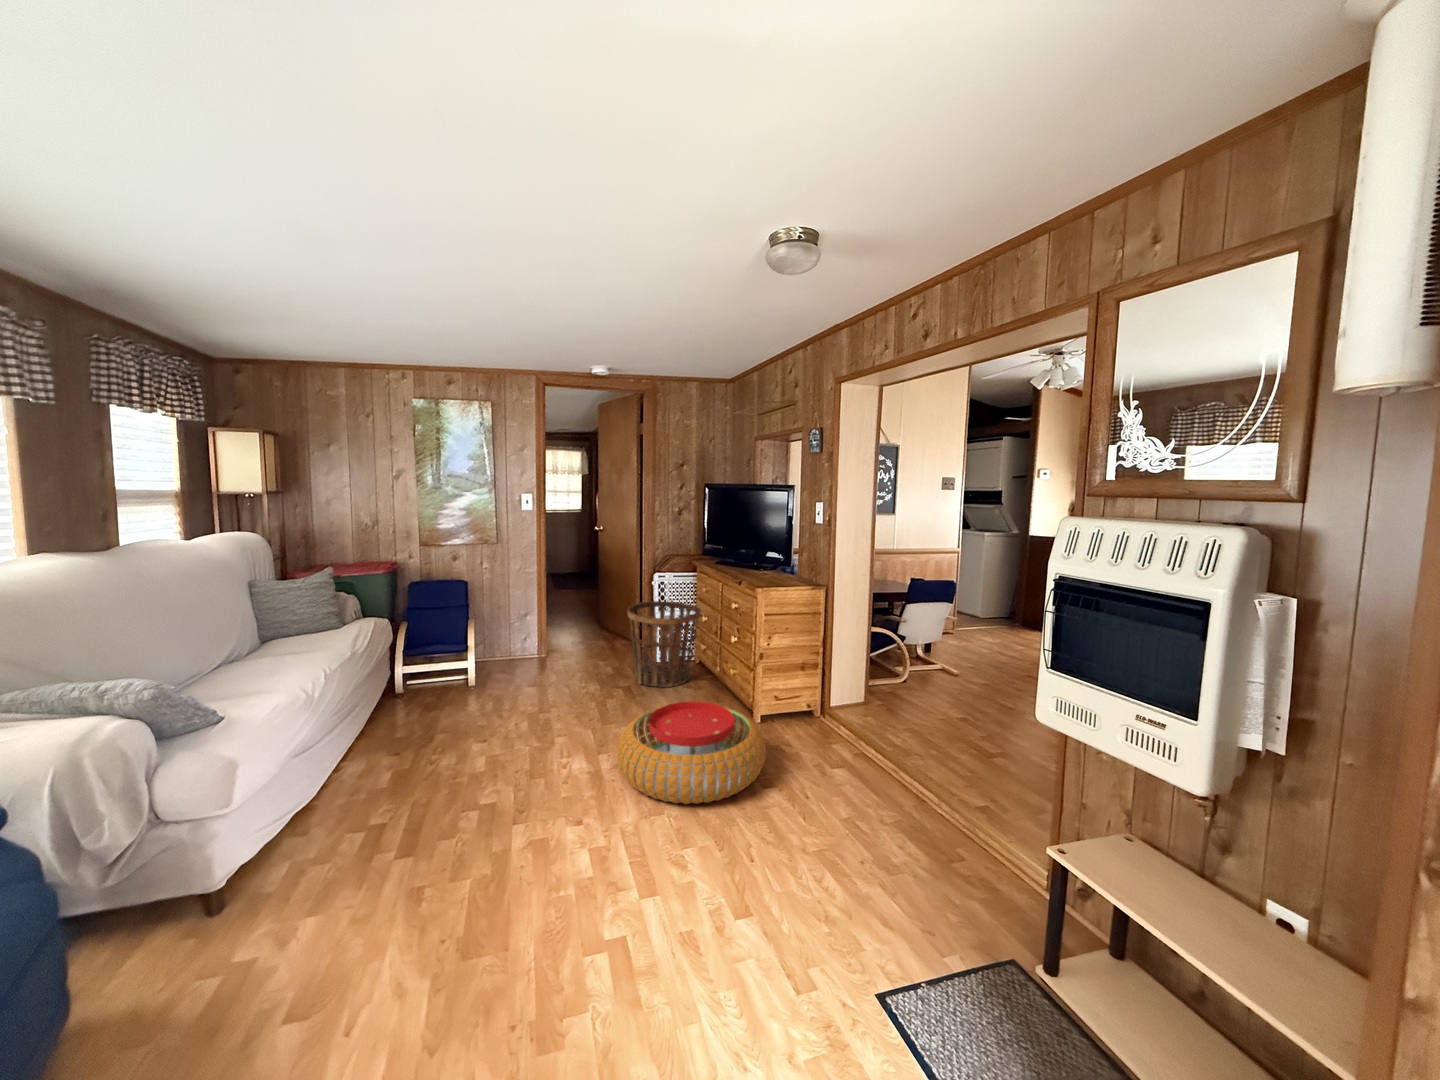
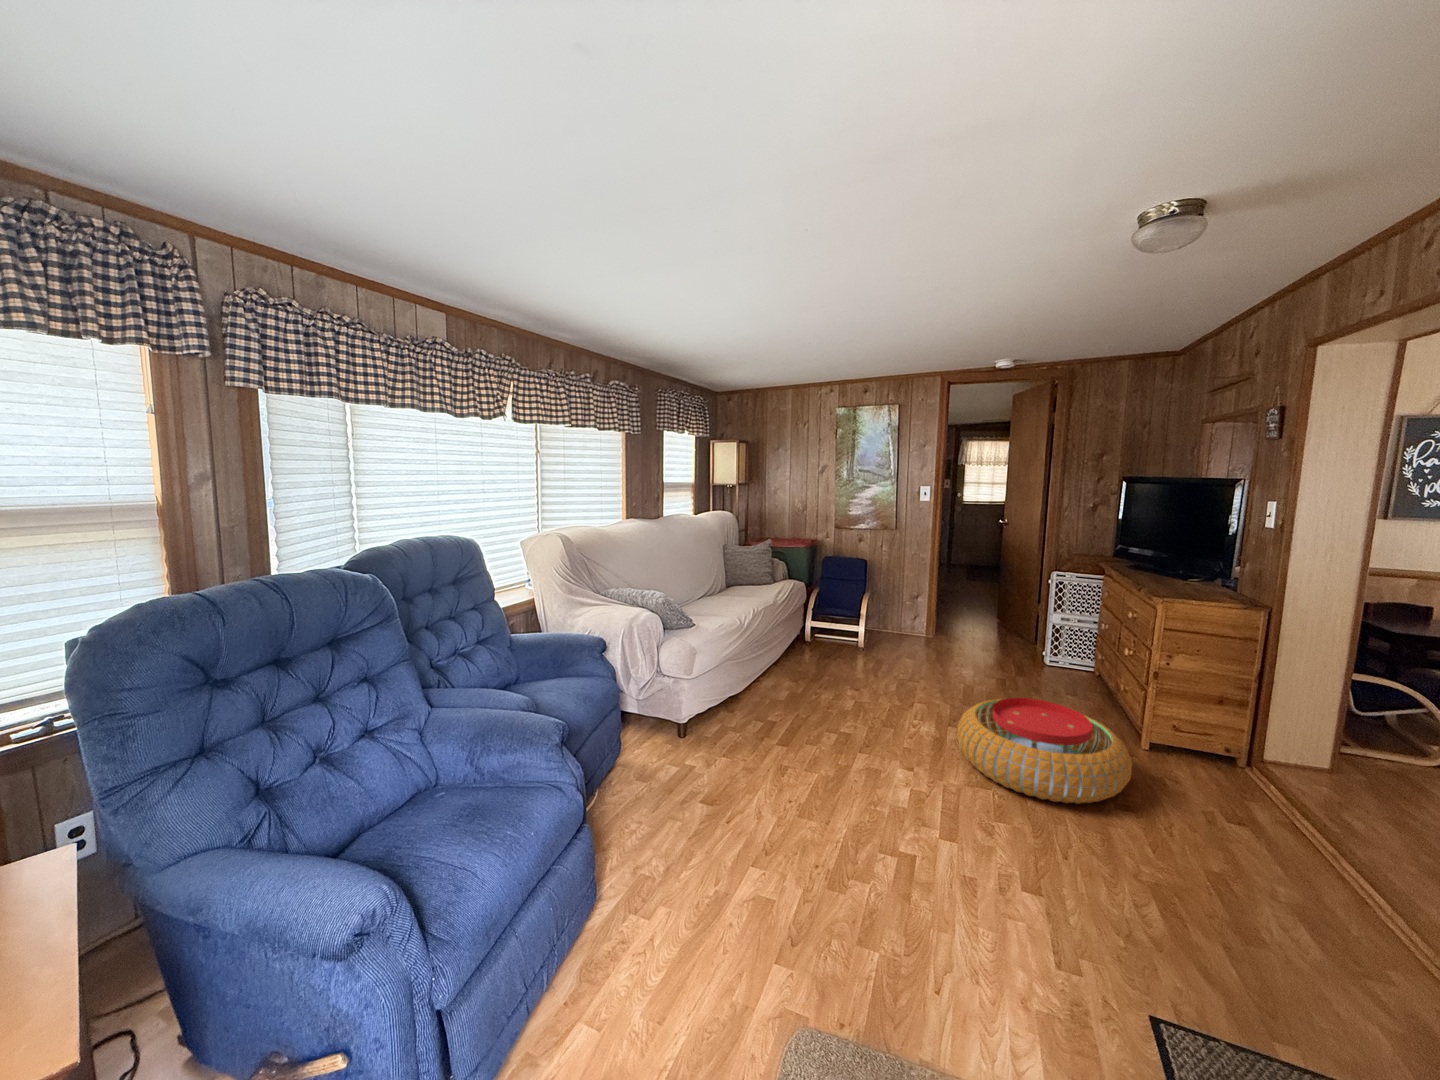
basket: present [627,601,701,688] -> none [1007,599,1097,691]

